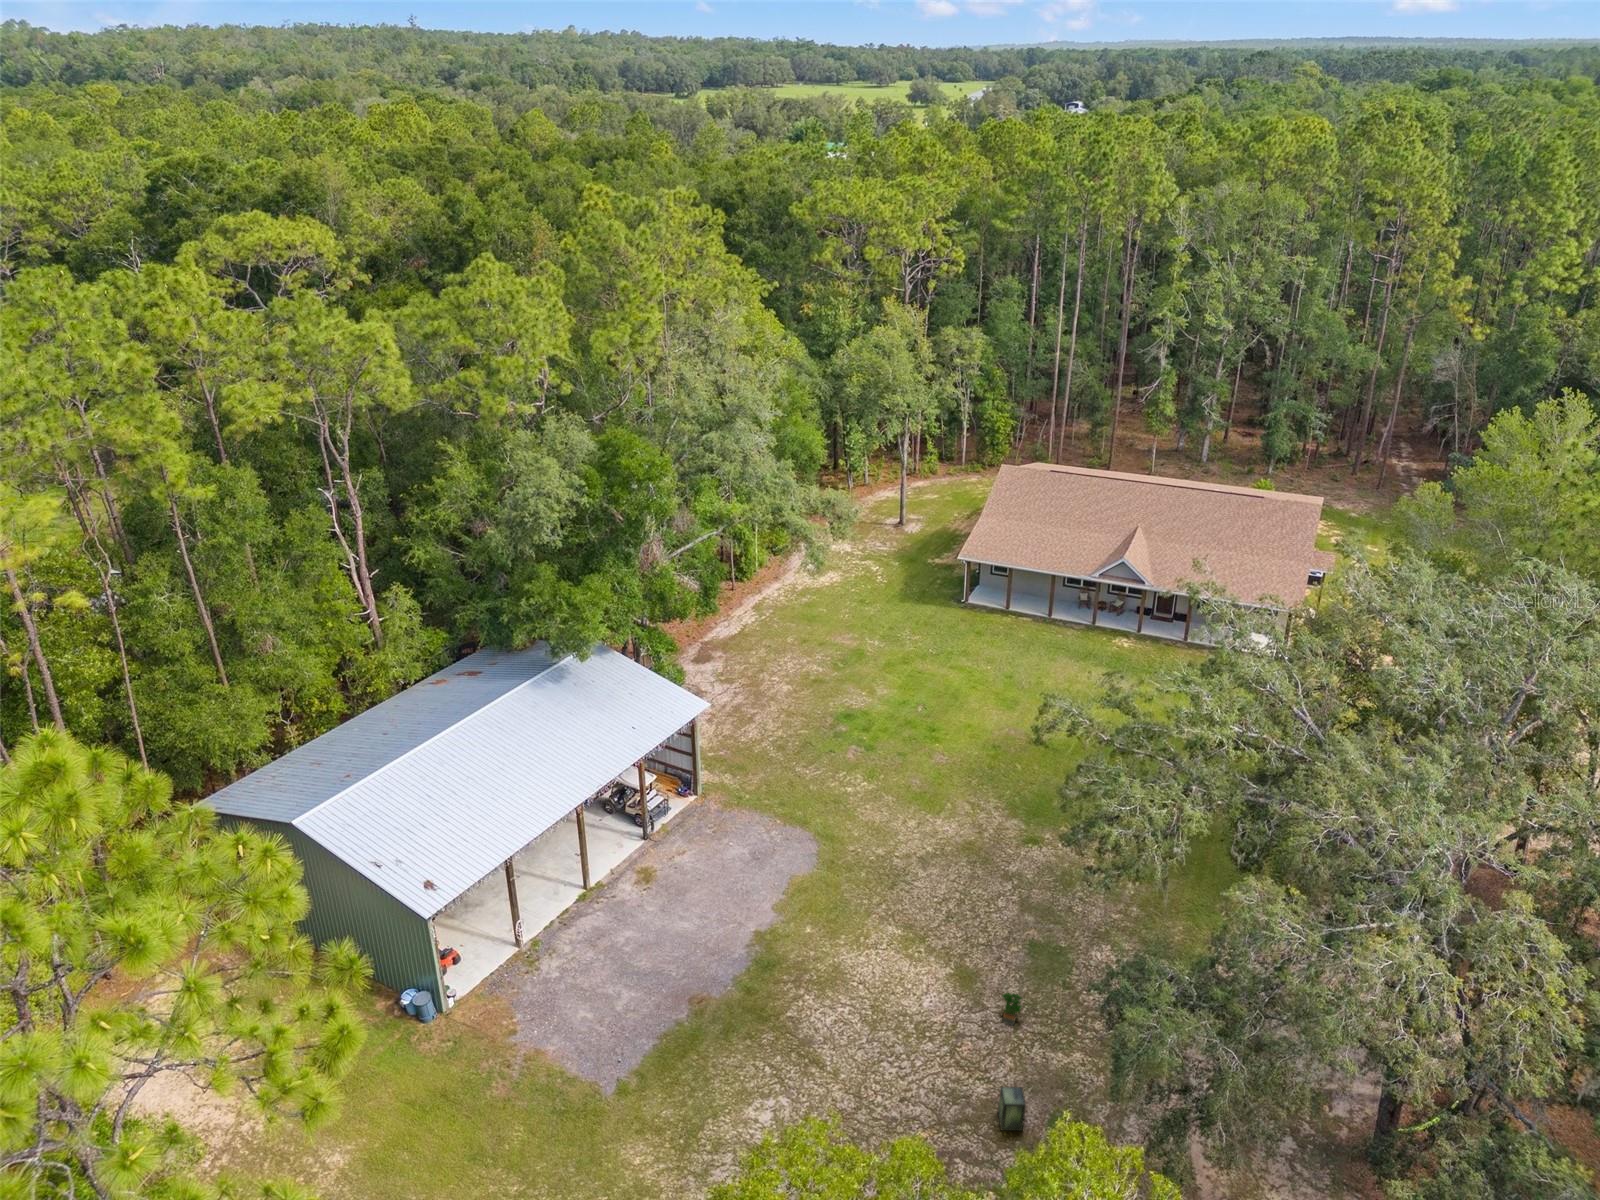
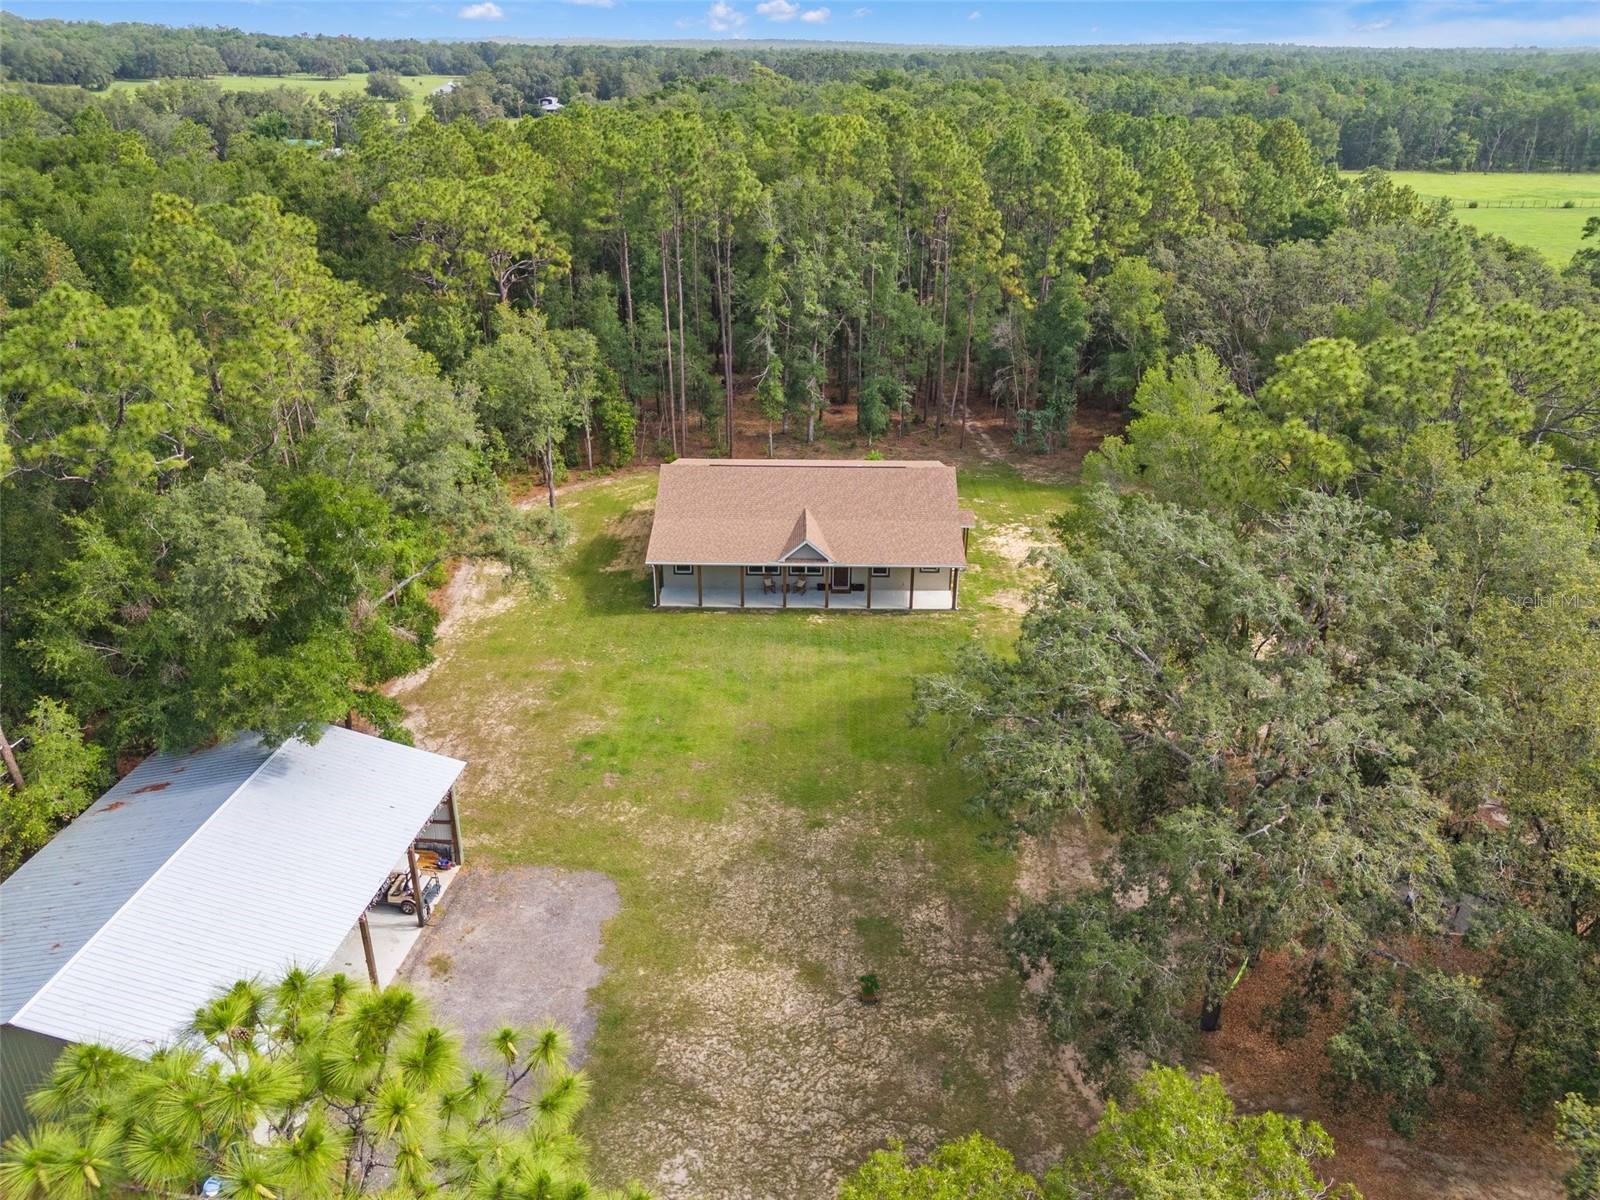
storage box: present [998,1087,1026,1131] -> none [894,1059,925,1106]

